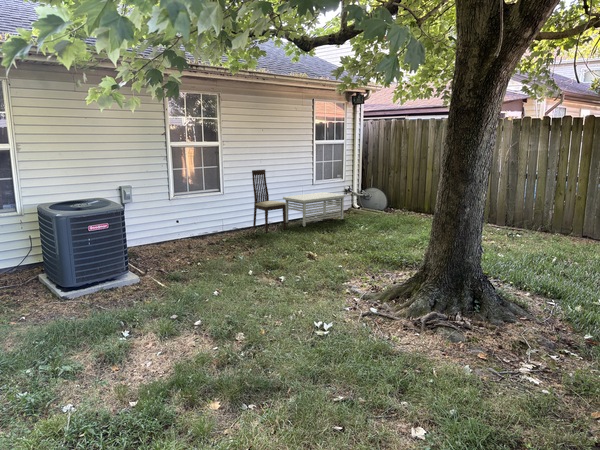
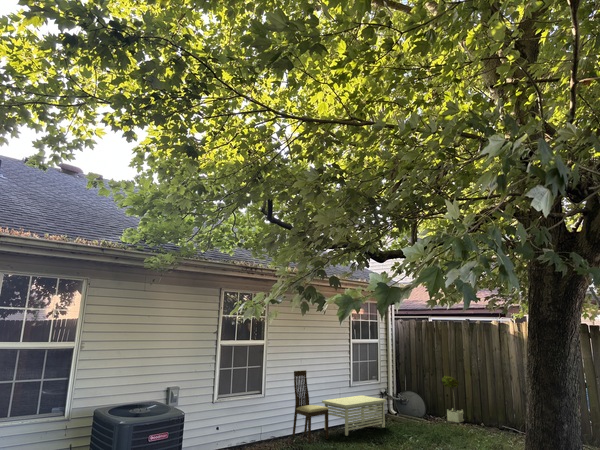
potted tree: none [404,172,421,214] -> present [442,376,464,423]

